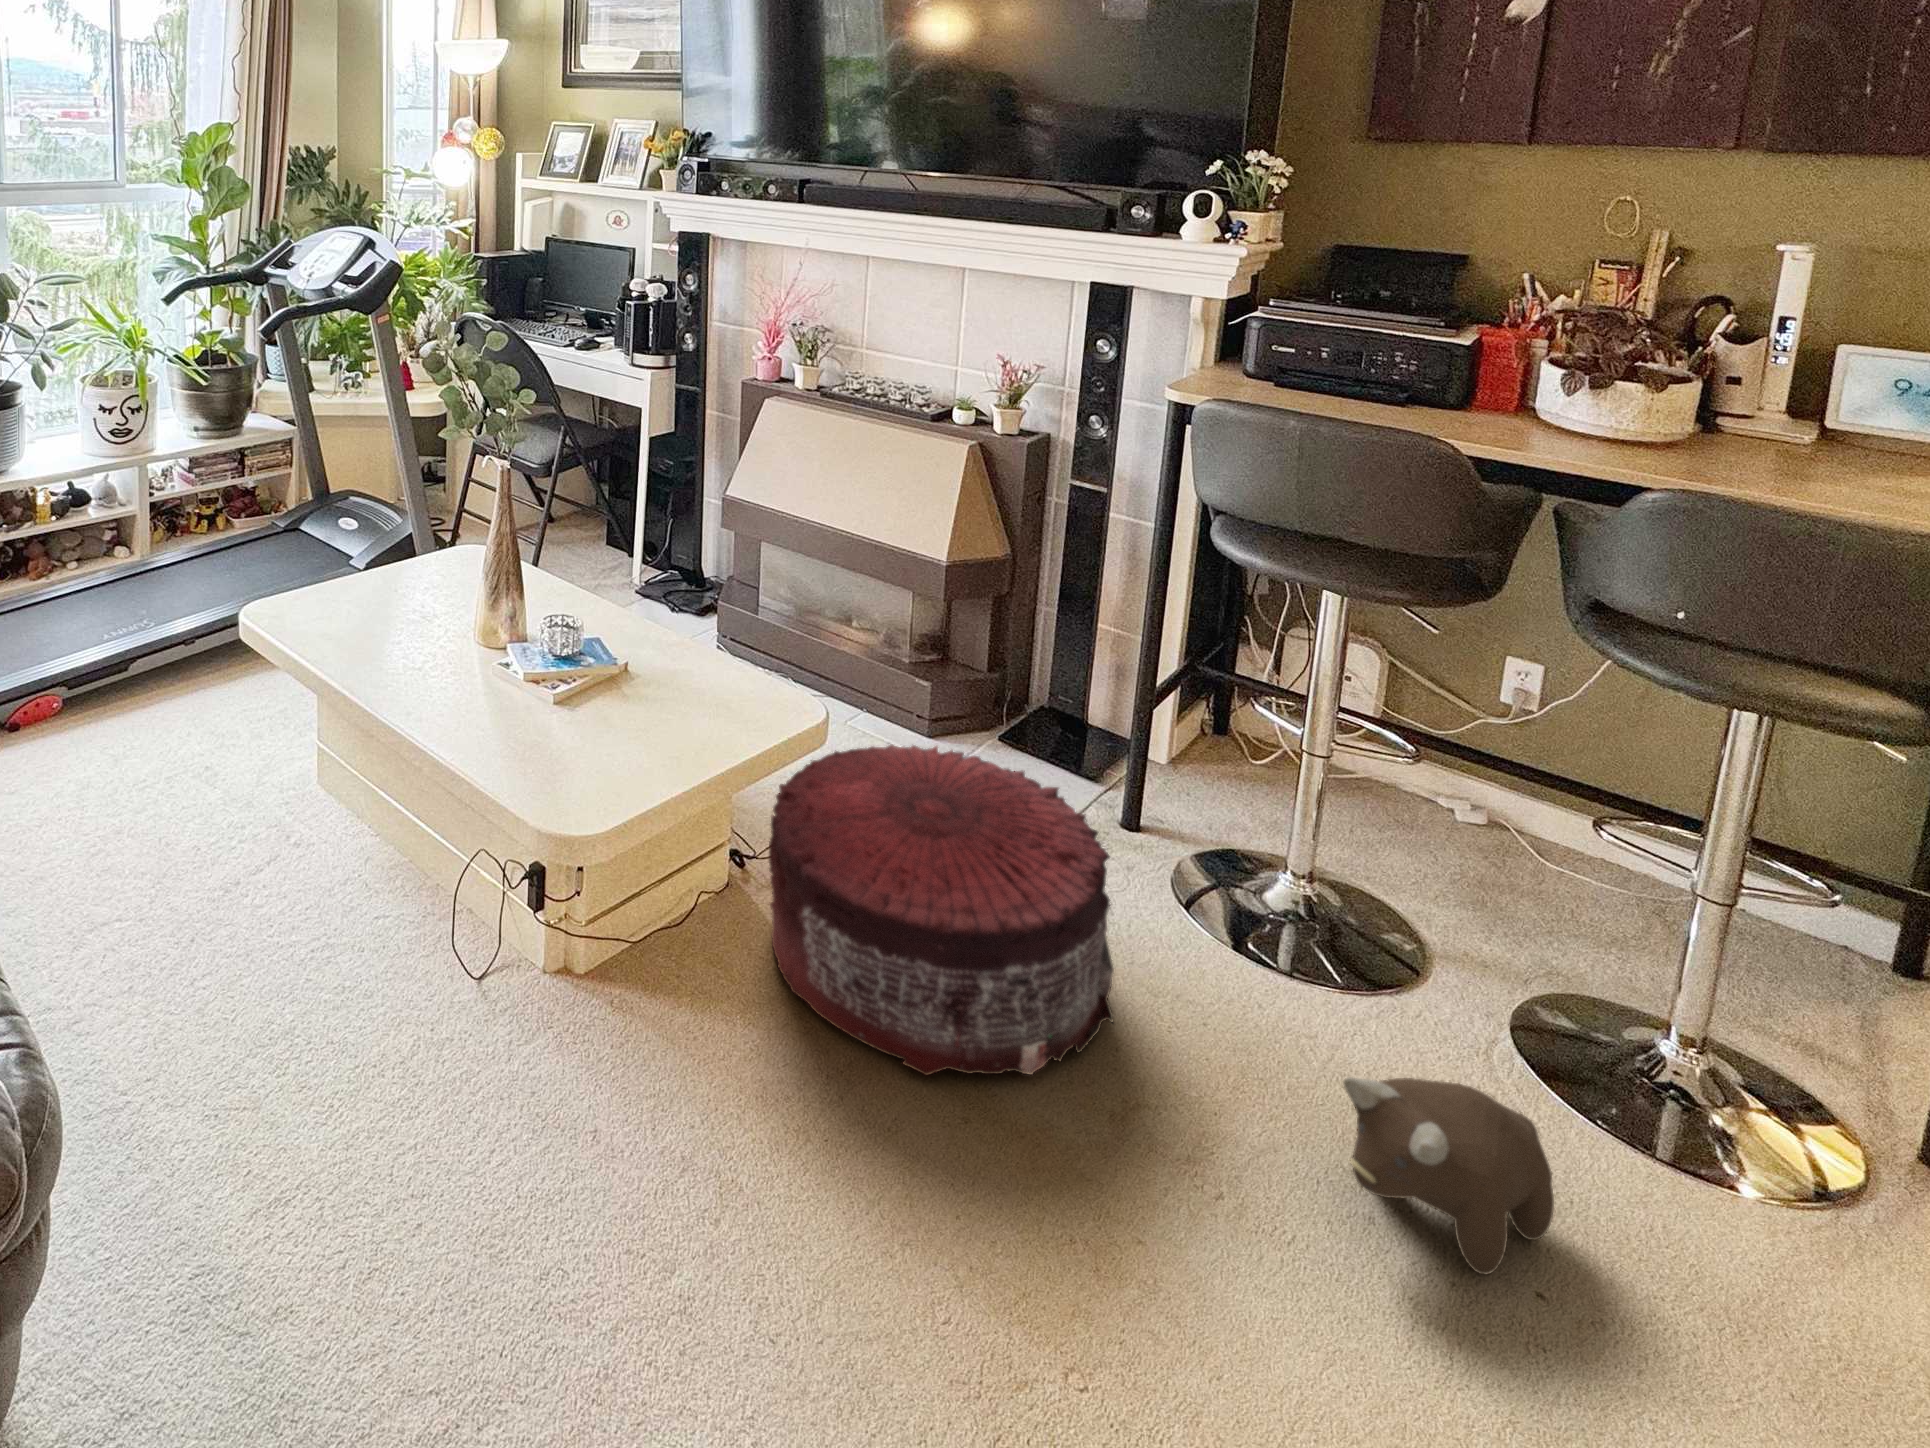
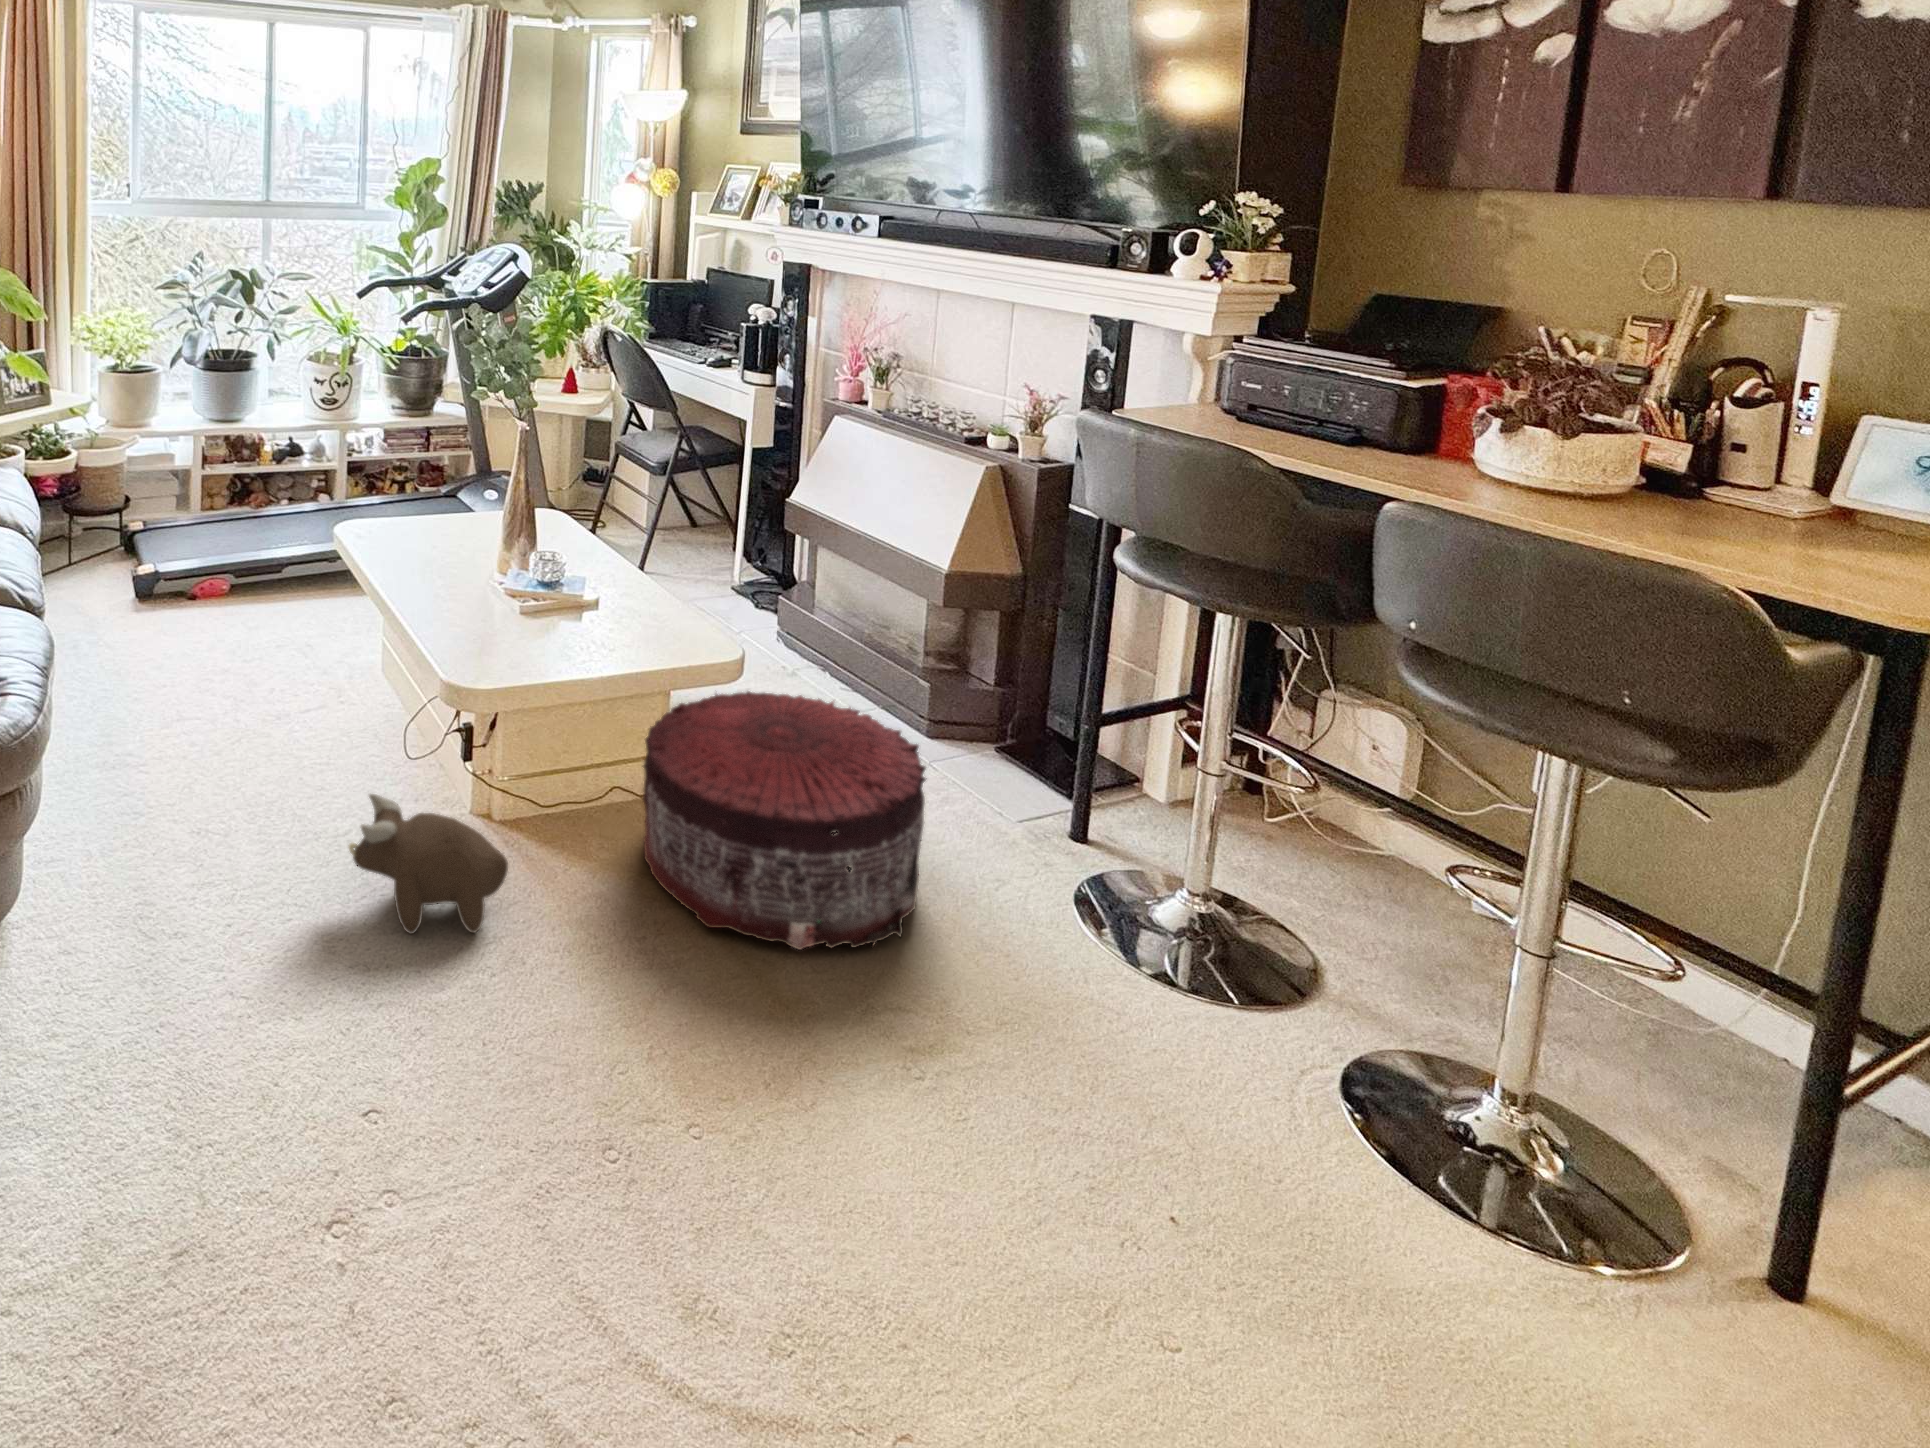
plush toy: present [1343,1077,1554,1274] -> present [349,794,508,934]

